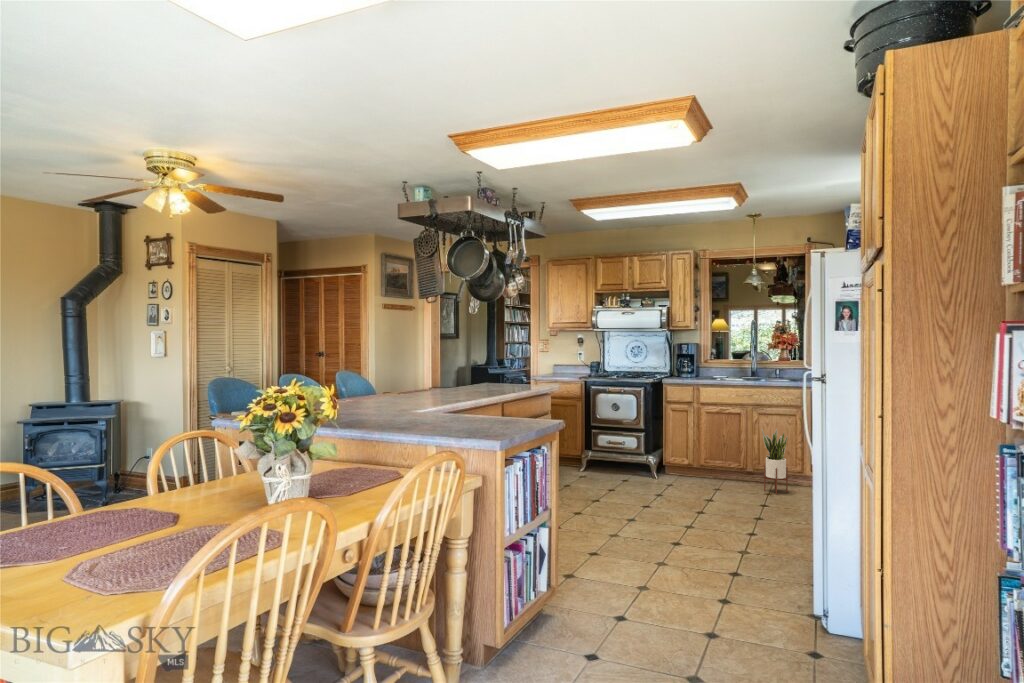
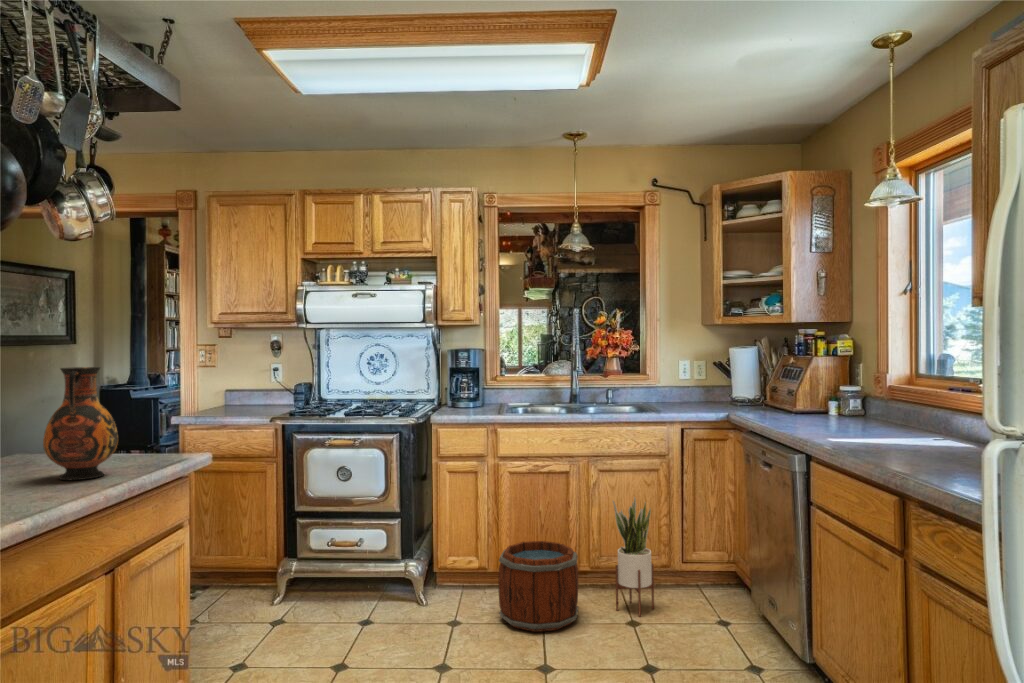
vase: none [501,349,526,391] -> present [43,367,118,480]
bucket: none [695,449,741,494] -> present [498,541,578,632]

